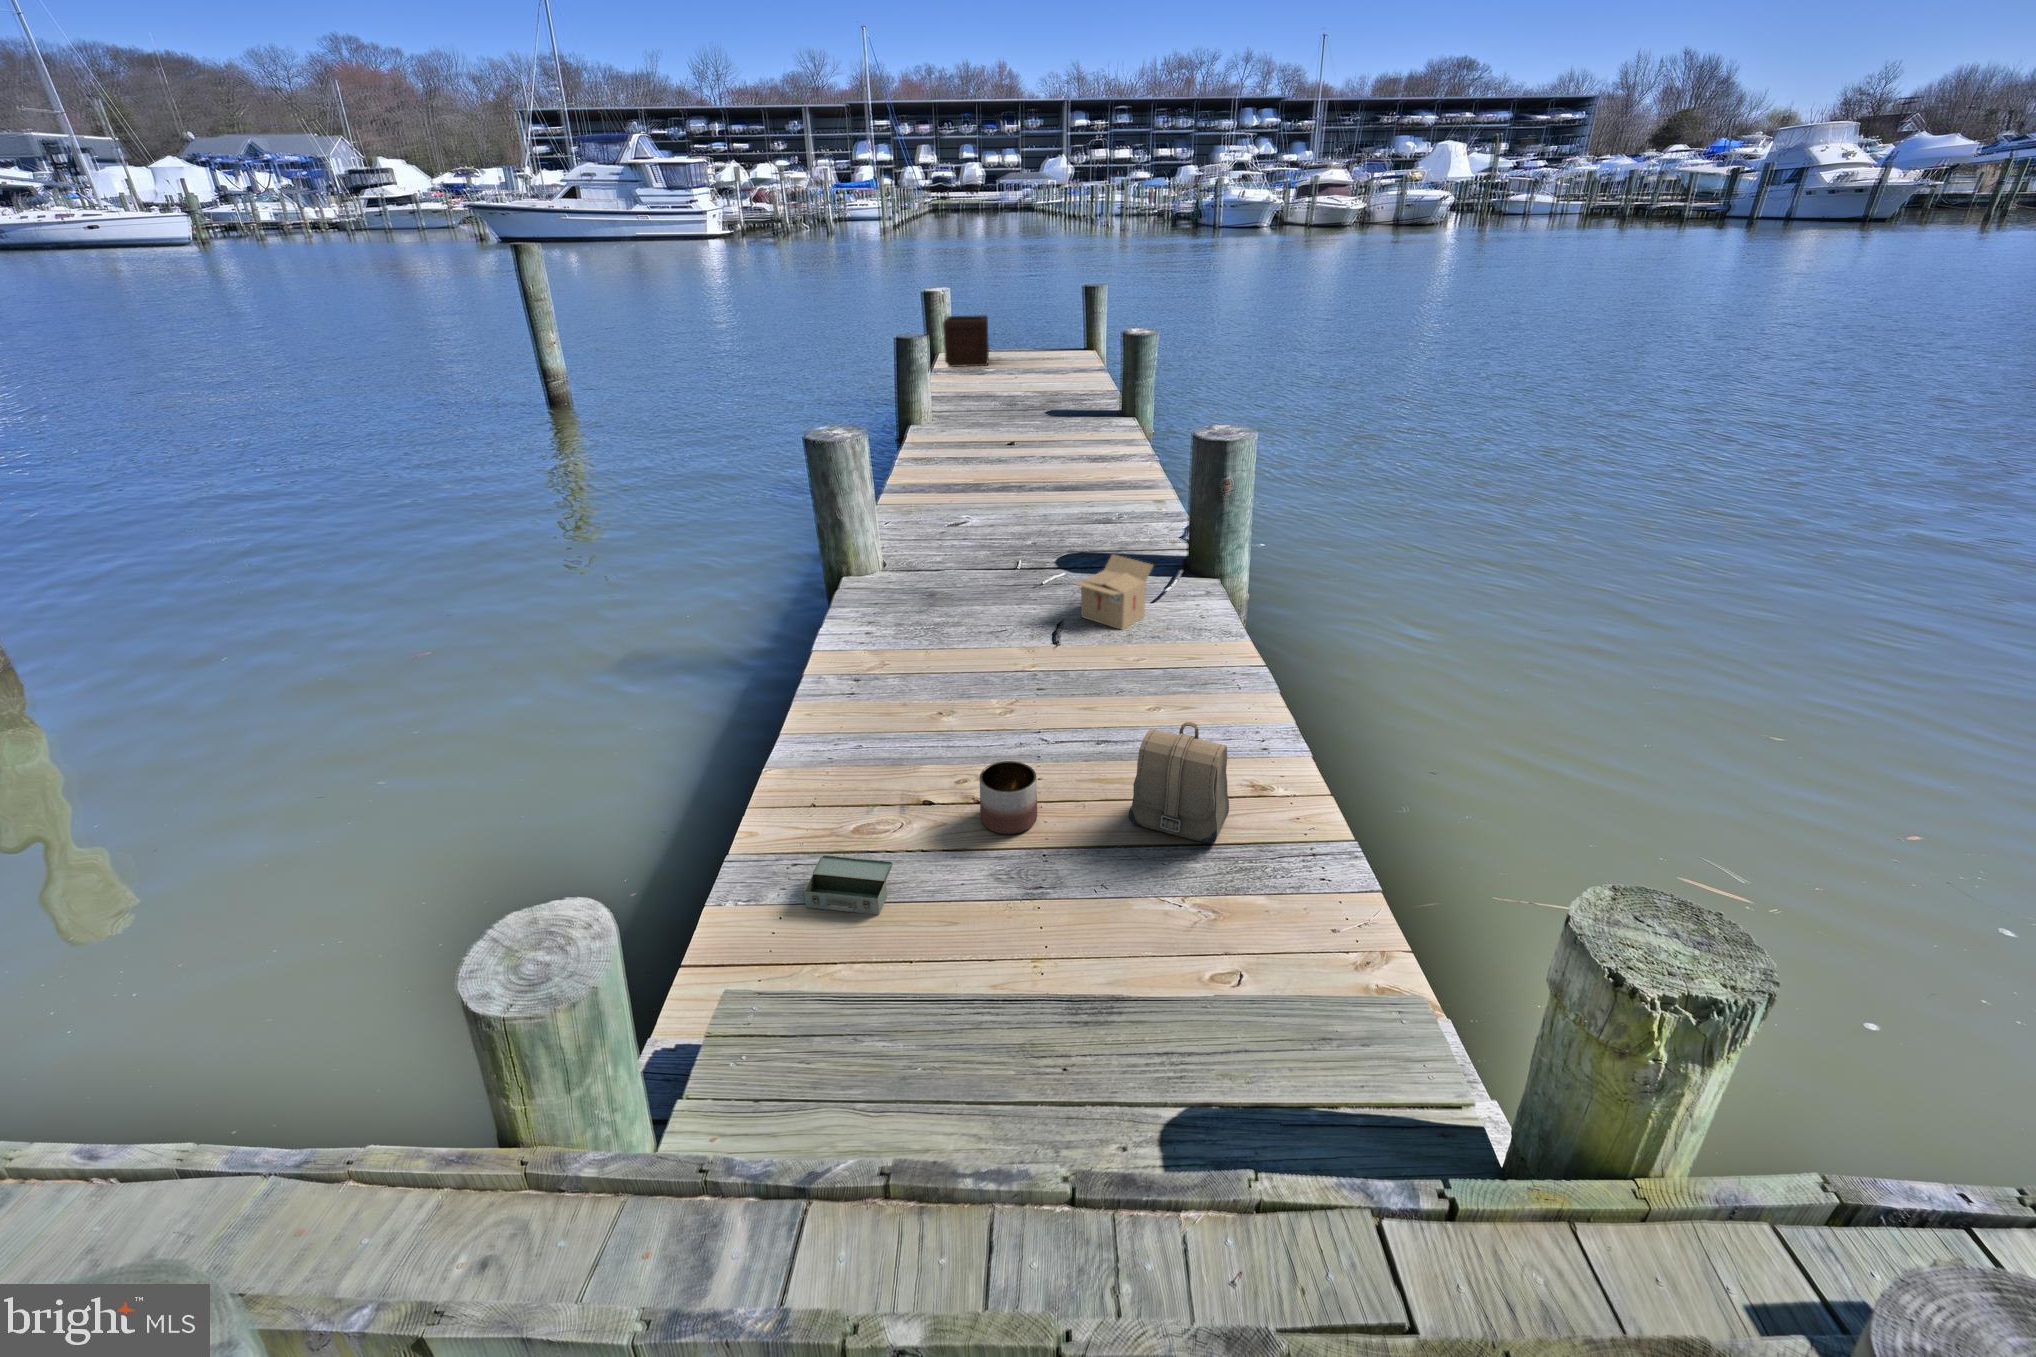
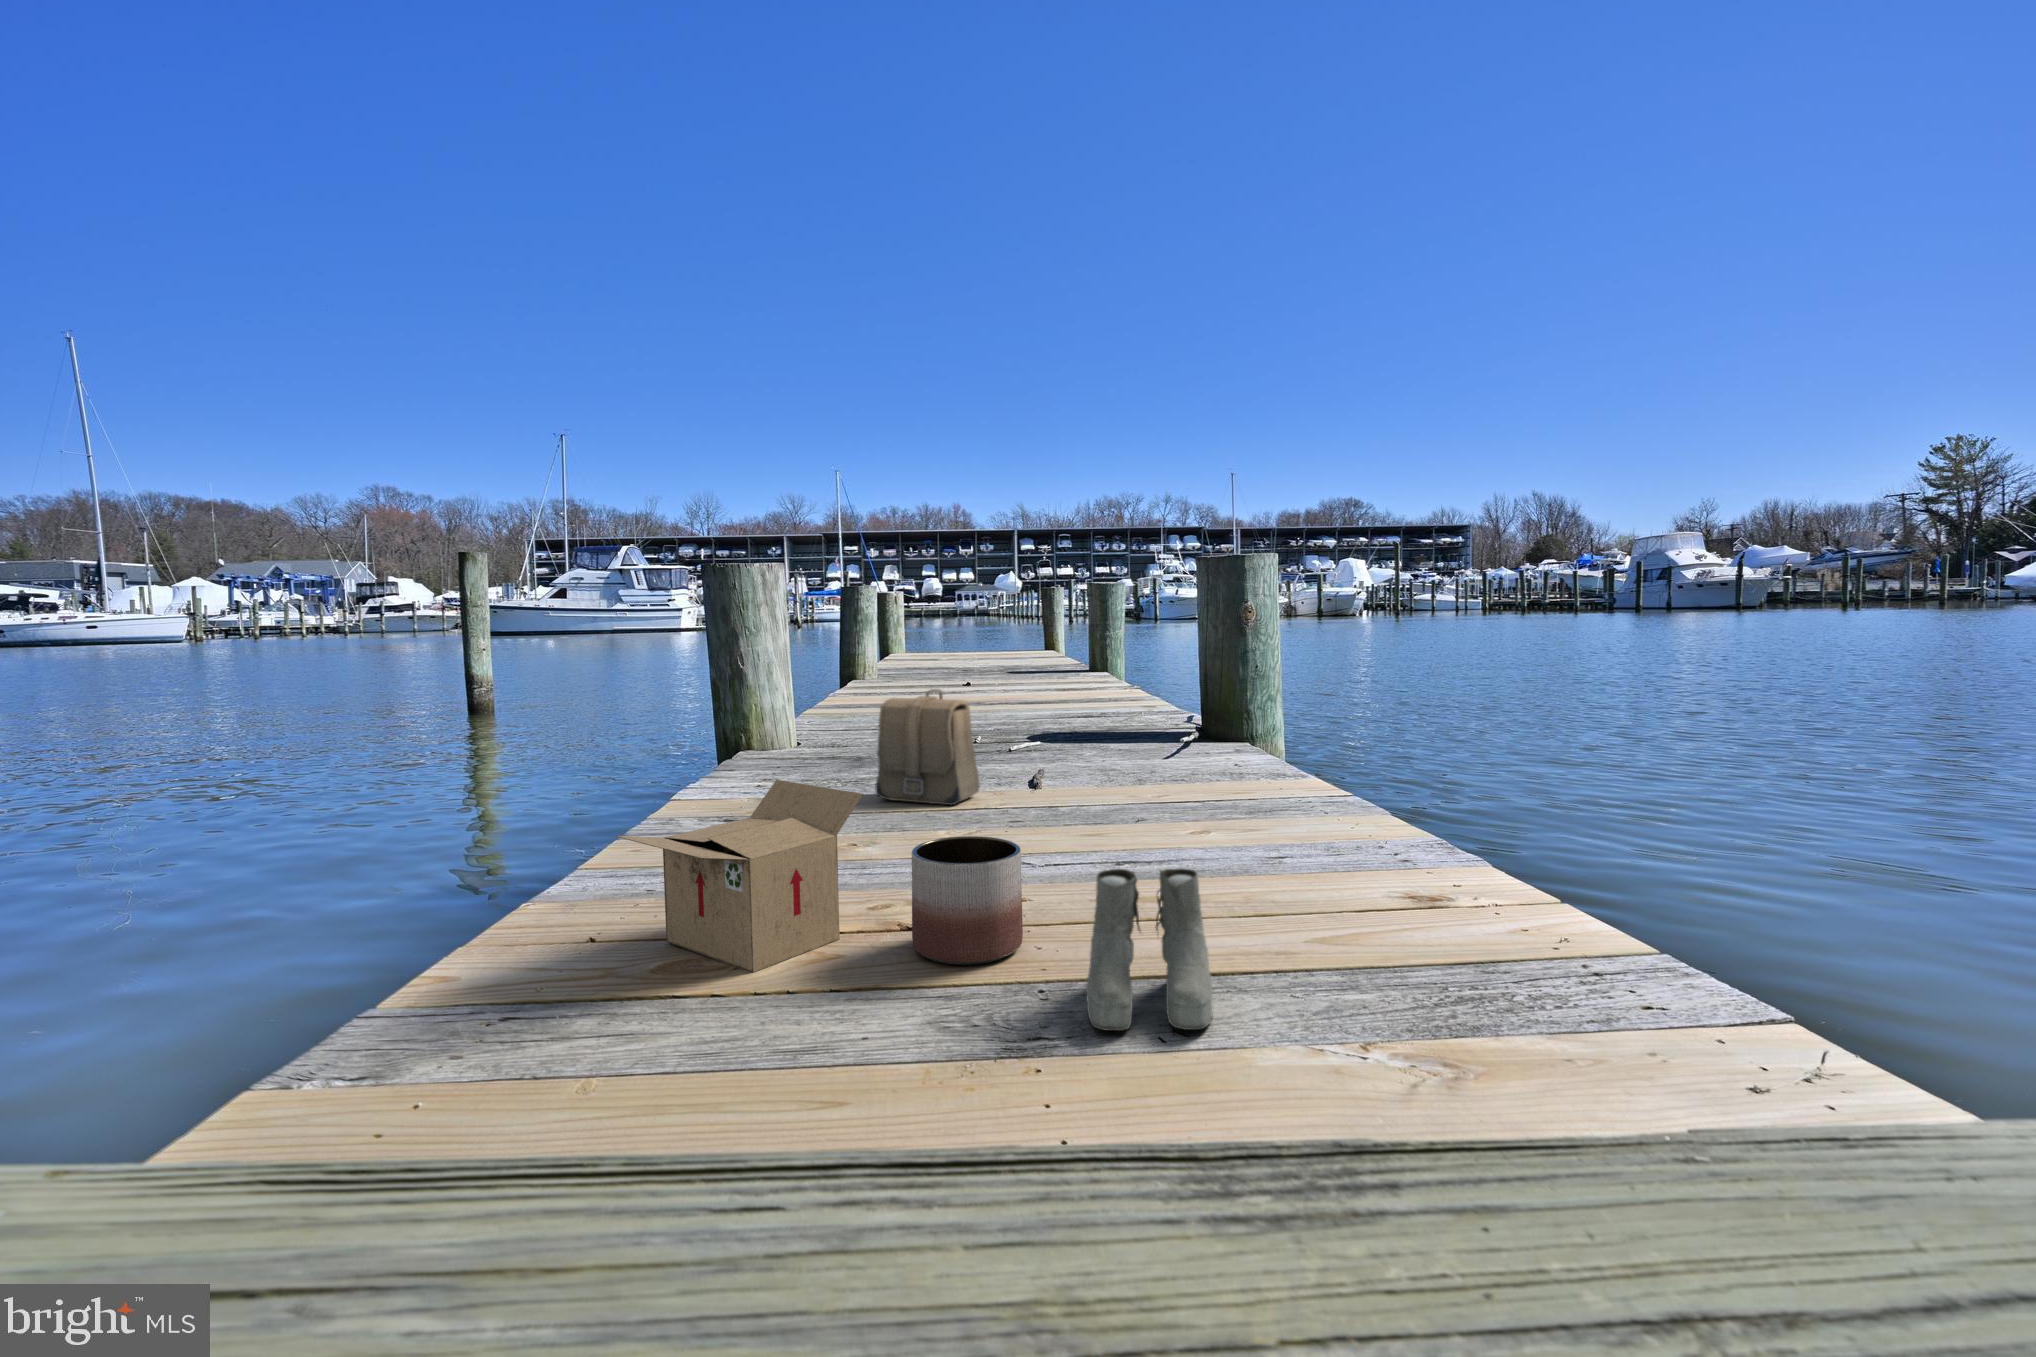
wooden crate: present [943,315,989,367] -> none [894,625,940,670]
cardboard box: present [1072,554,1153,630] -> present [615,780,863,973]
backpack: present [1129,722,1229,843] -> present [876,689,980,805]
boots: none [1063,807,1122,888] -> present [1086,869,1213,1031]
toolbox: present [804,856,893,915] -> none [482,982,713,1095]

